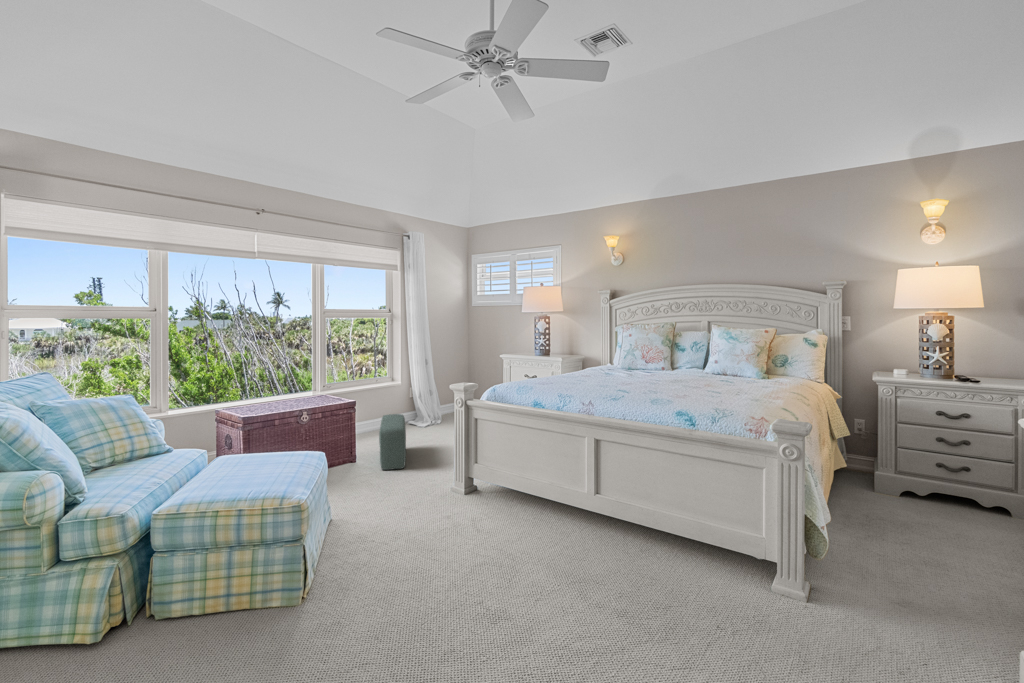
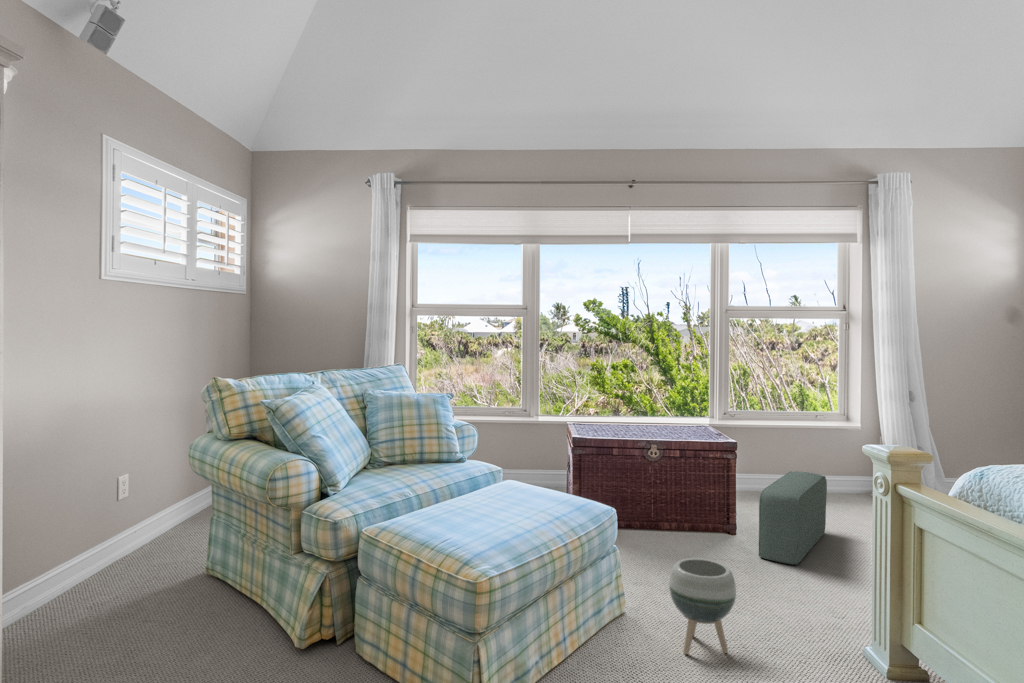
planter: none [372,470,411,528] -> present [669,558,736,654]

